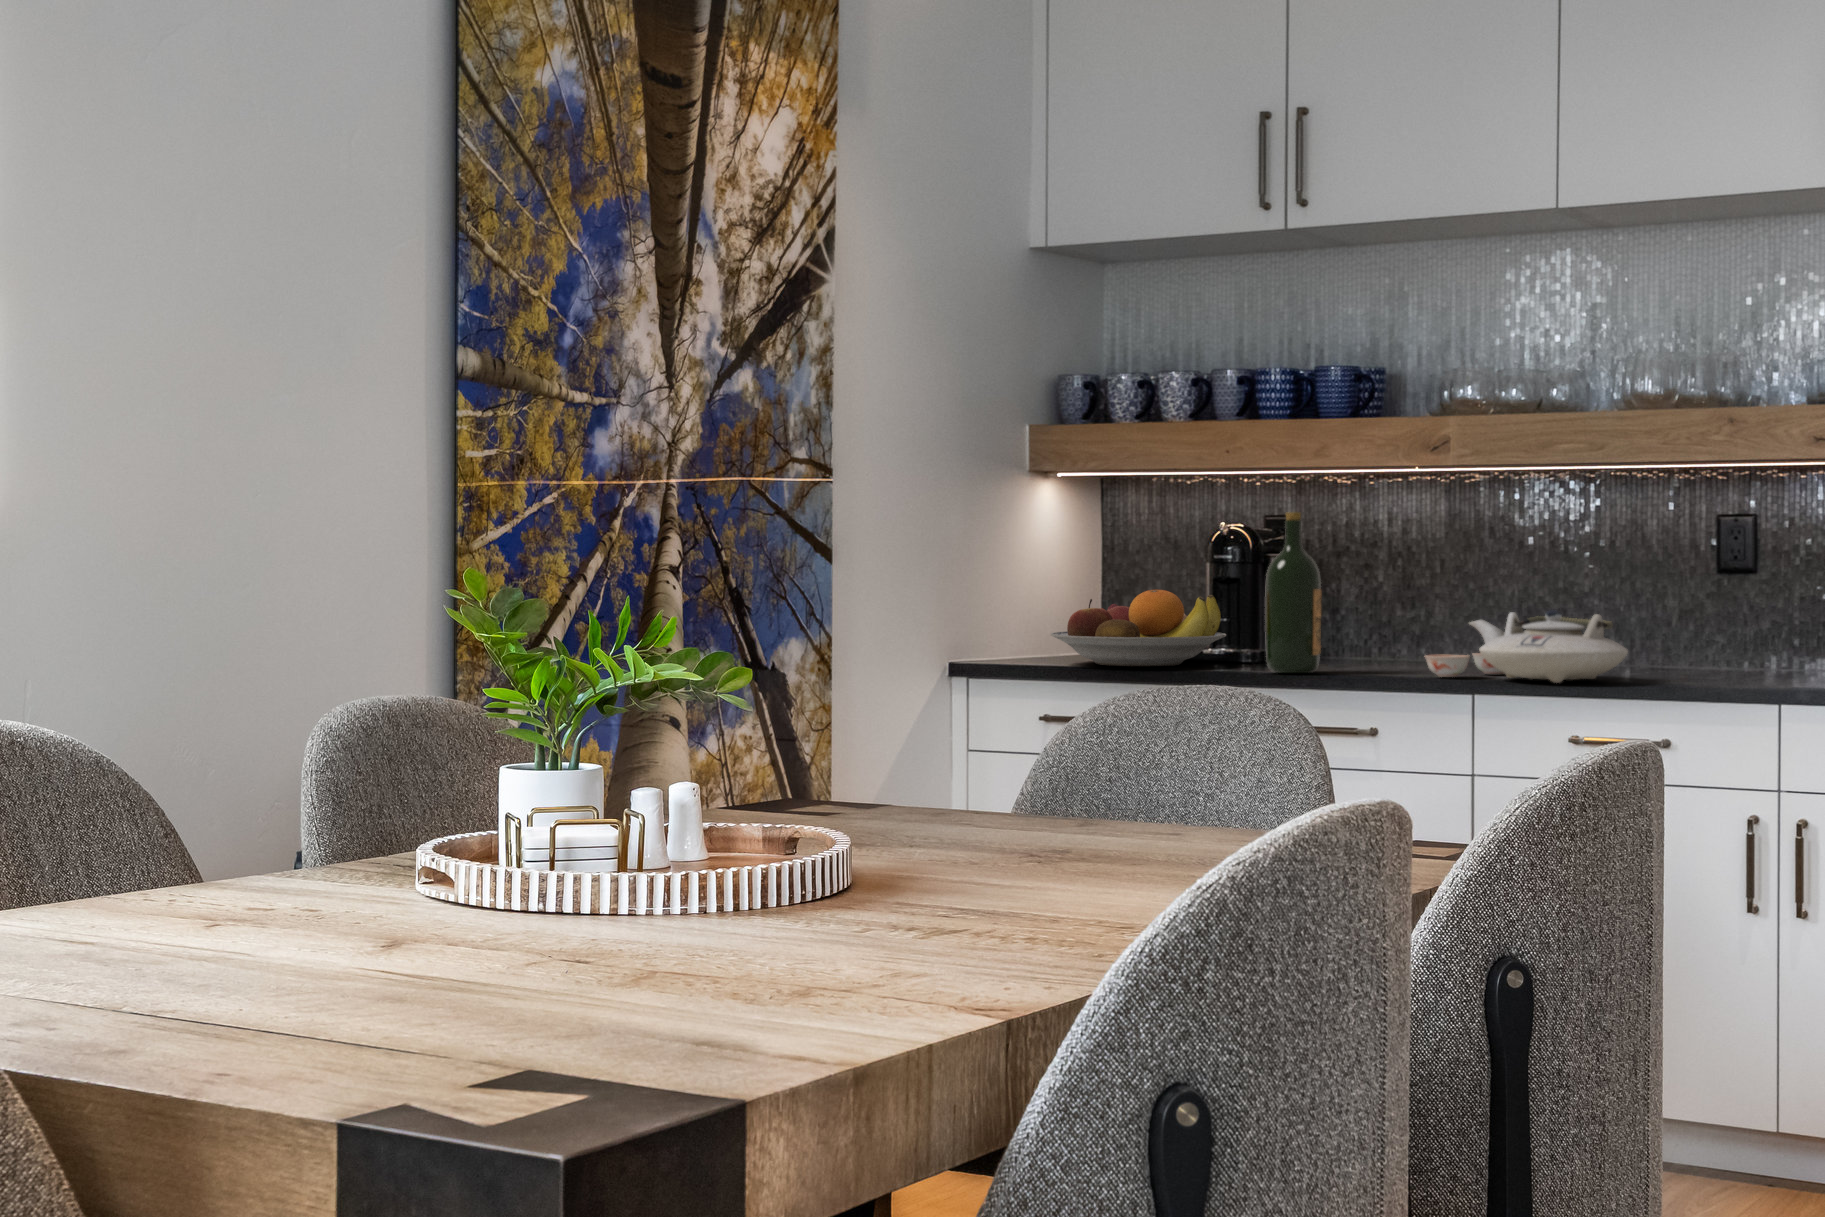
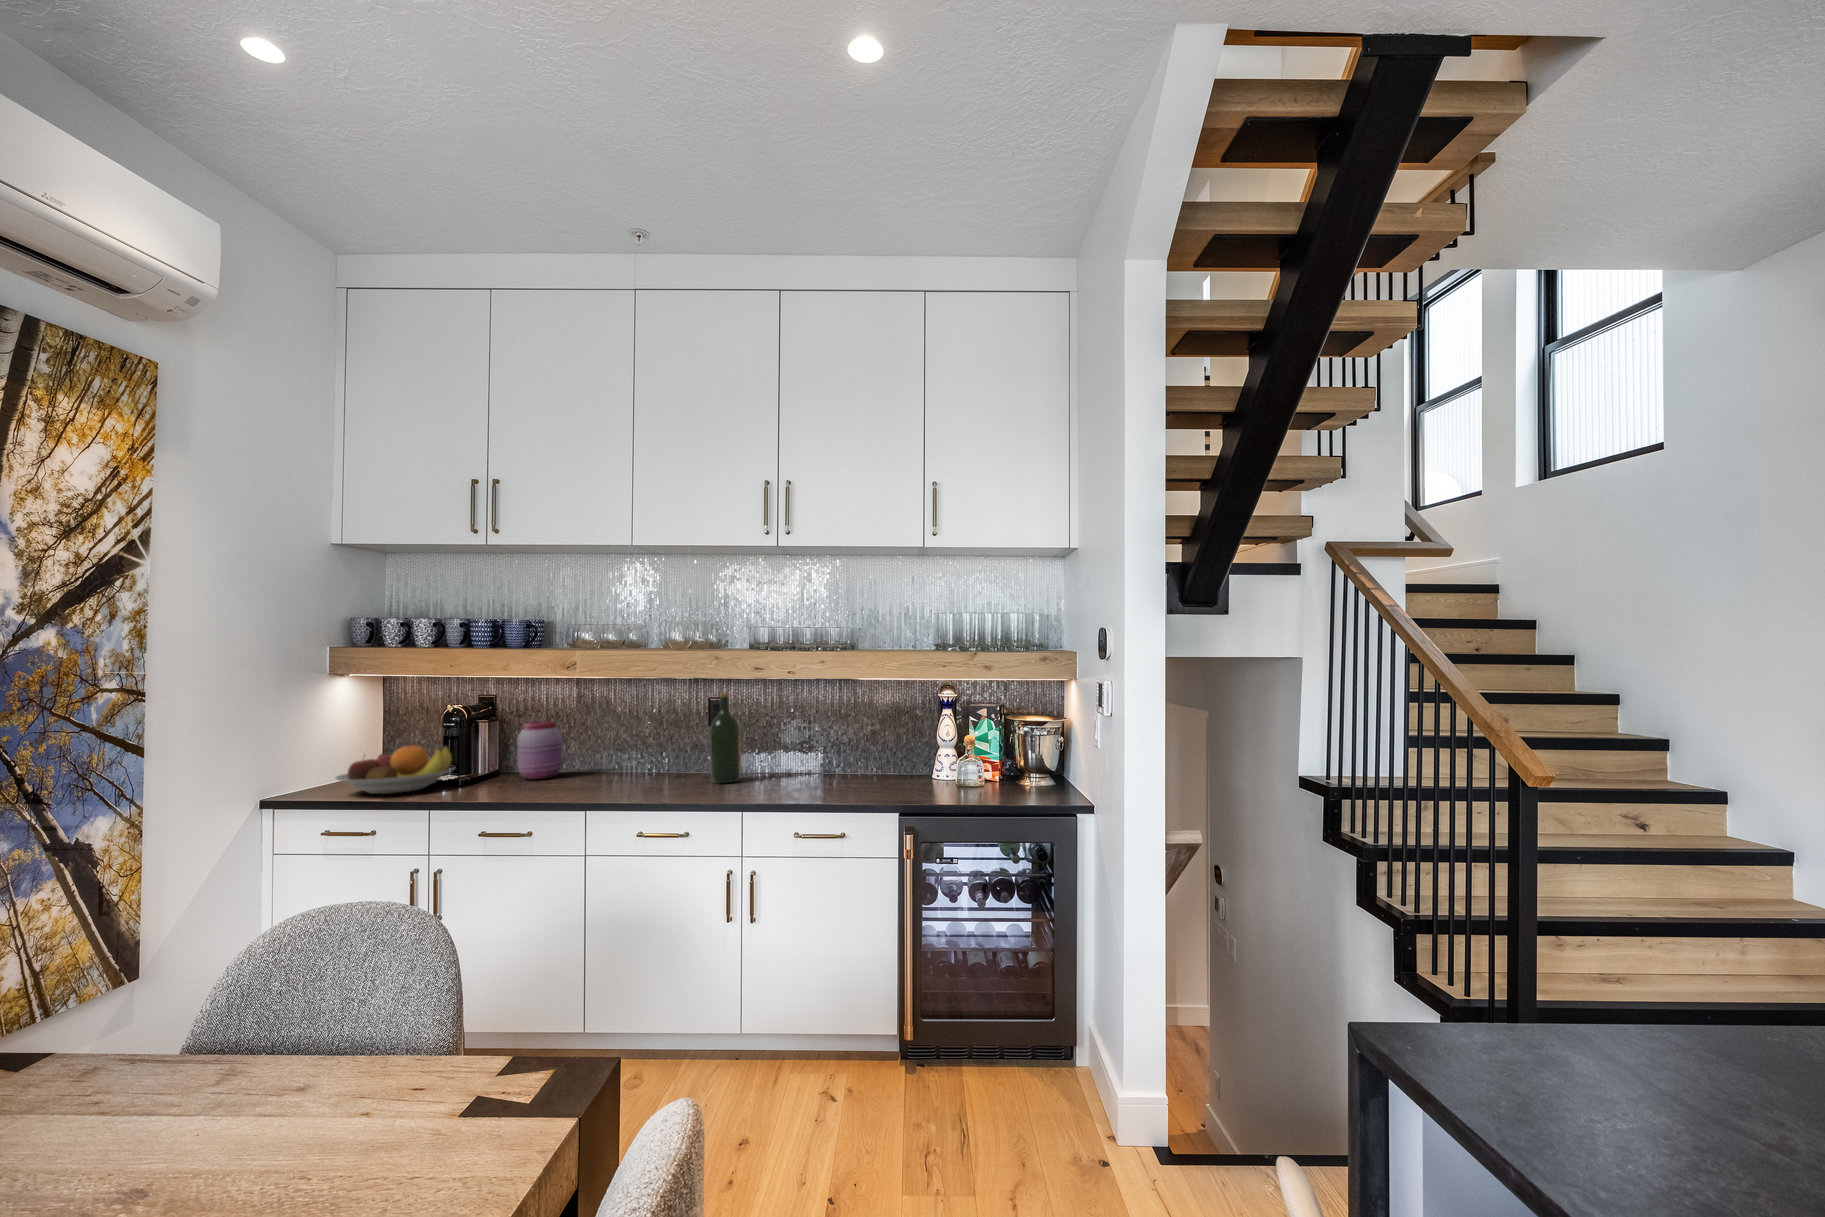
wine bottle: present [1265,512,1321,673] -> present [710,693,741,783]
jar: none [1328,563,1405,667] -> present [517,721,562,780]
teapot: present [1425,610,1628,683] -> none [573,747,680,786]

